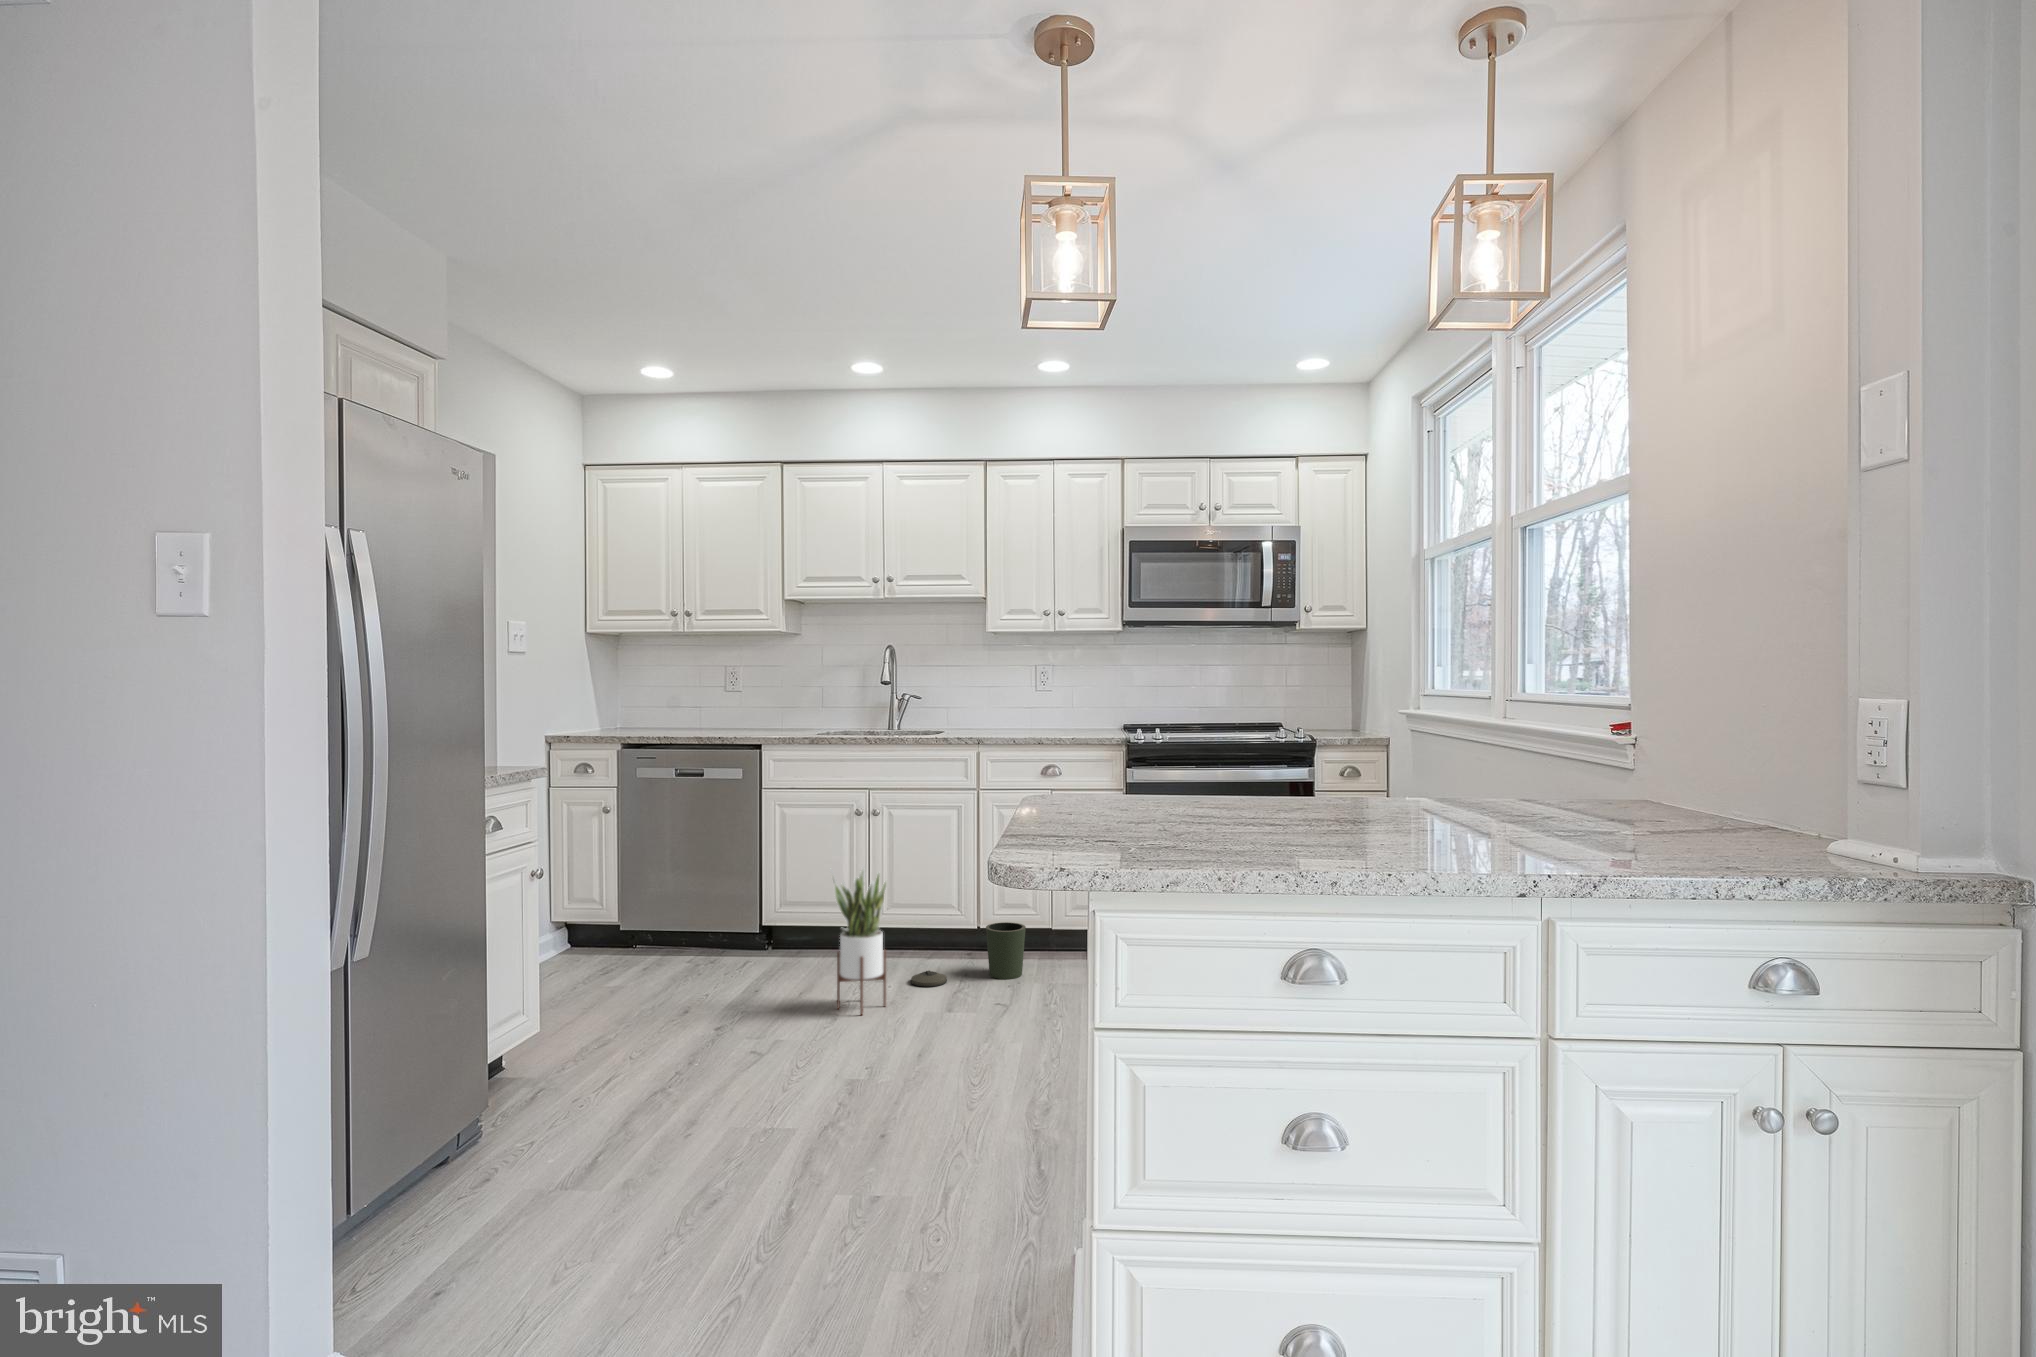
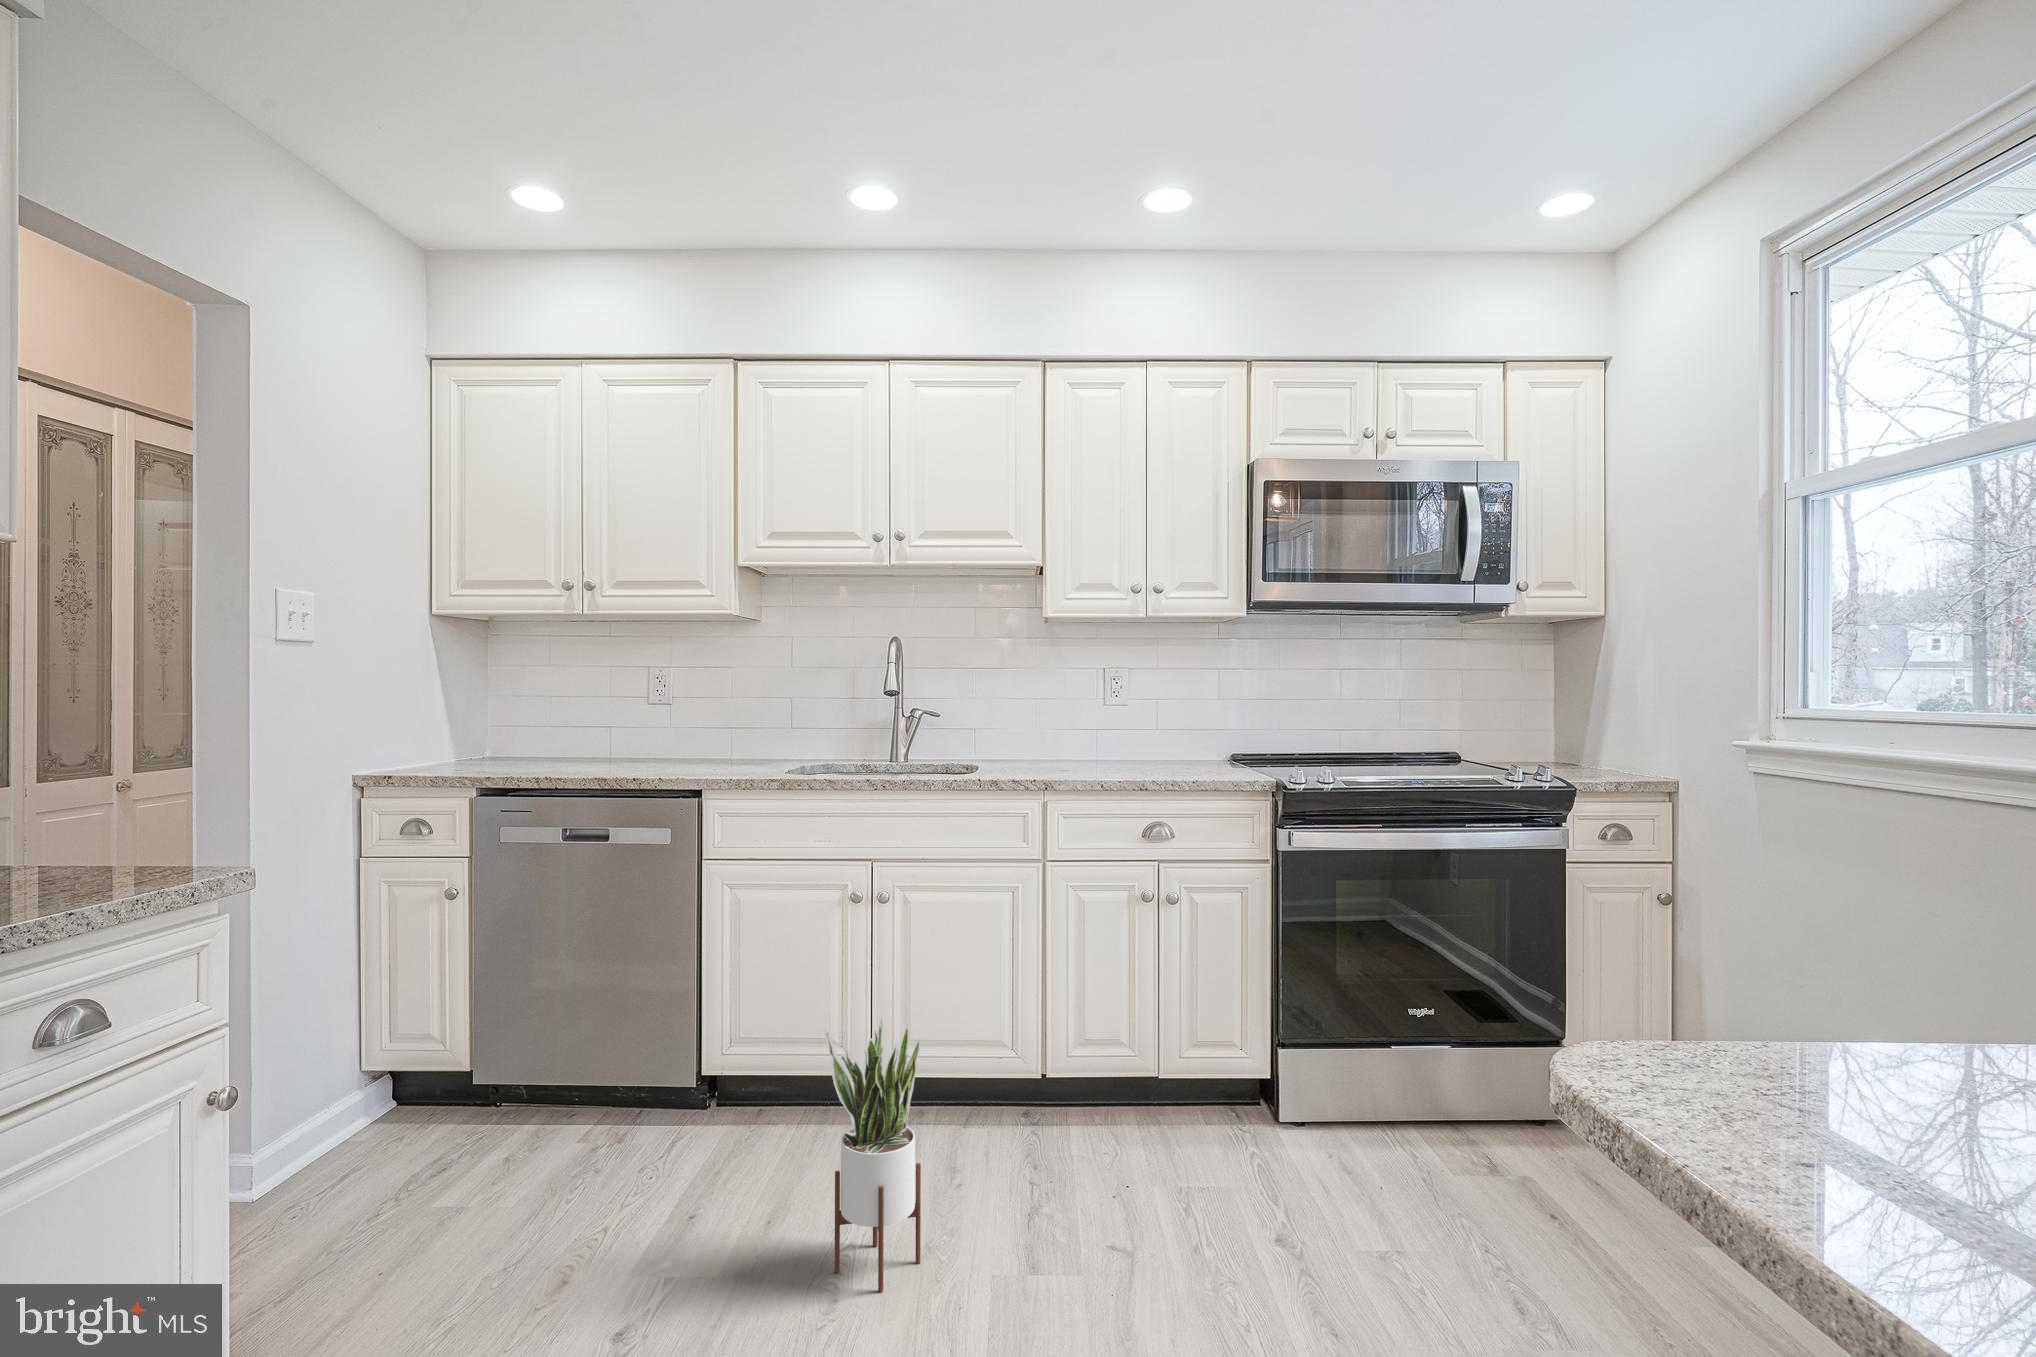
trash can: present [911,922,1026,986] -> none [950,1079,1134,1204]

